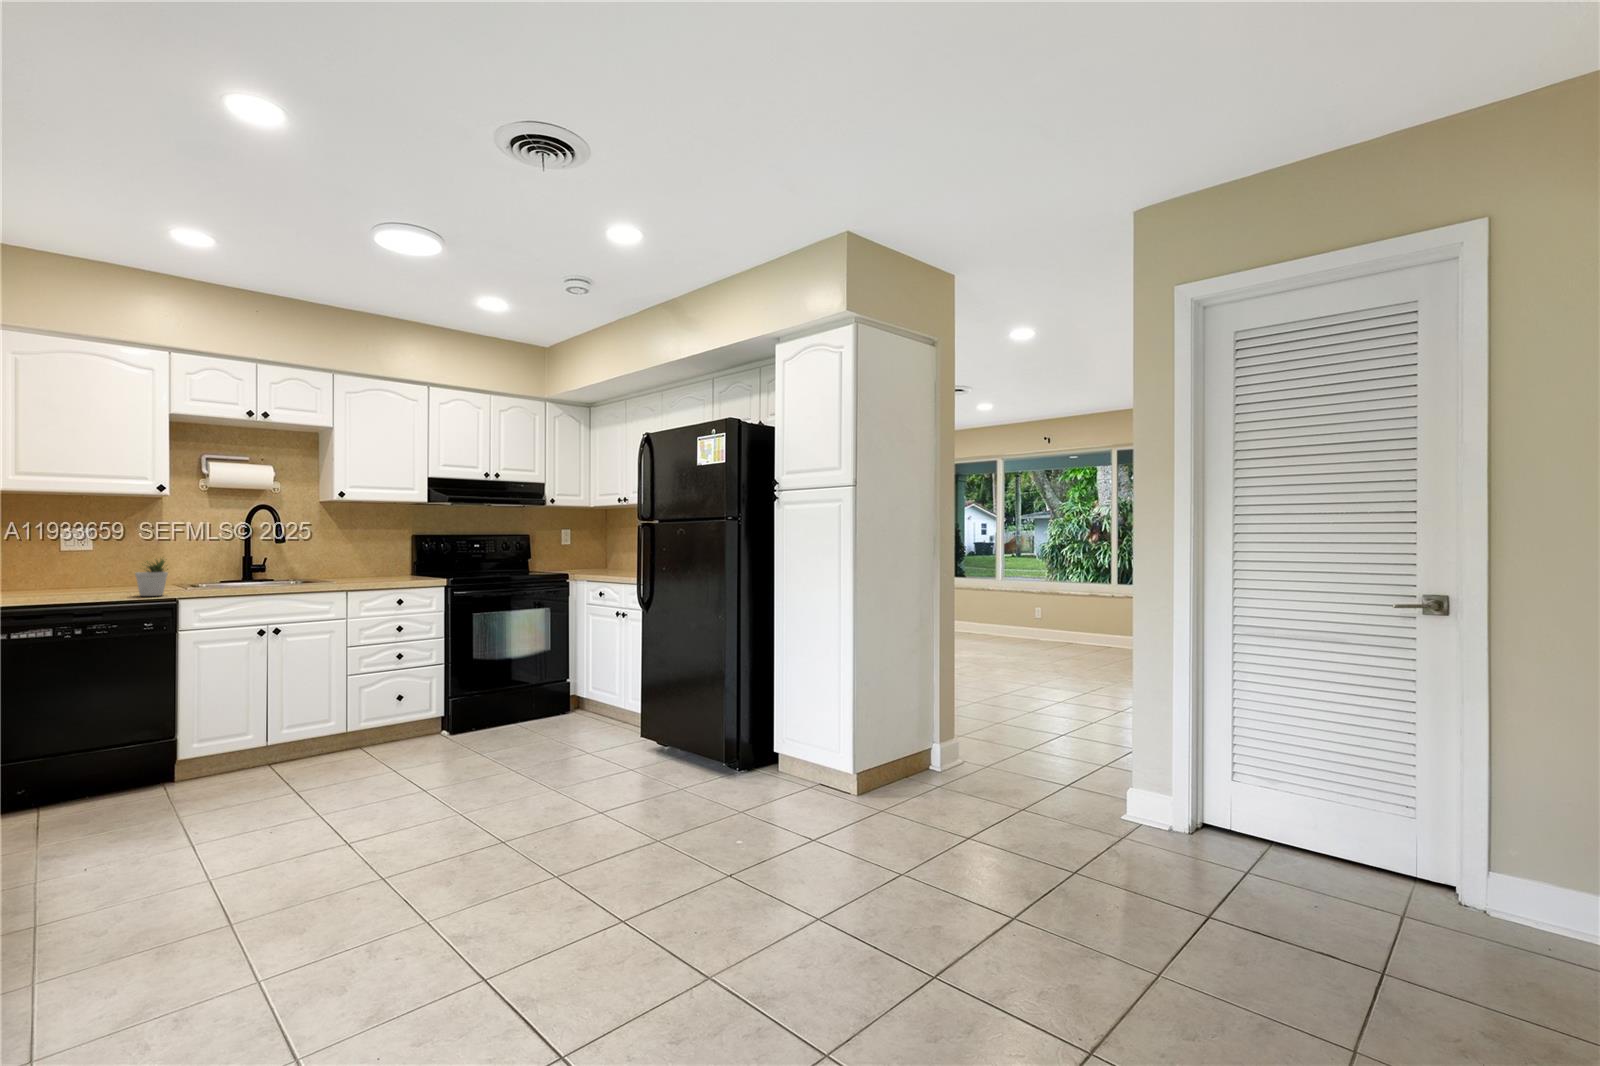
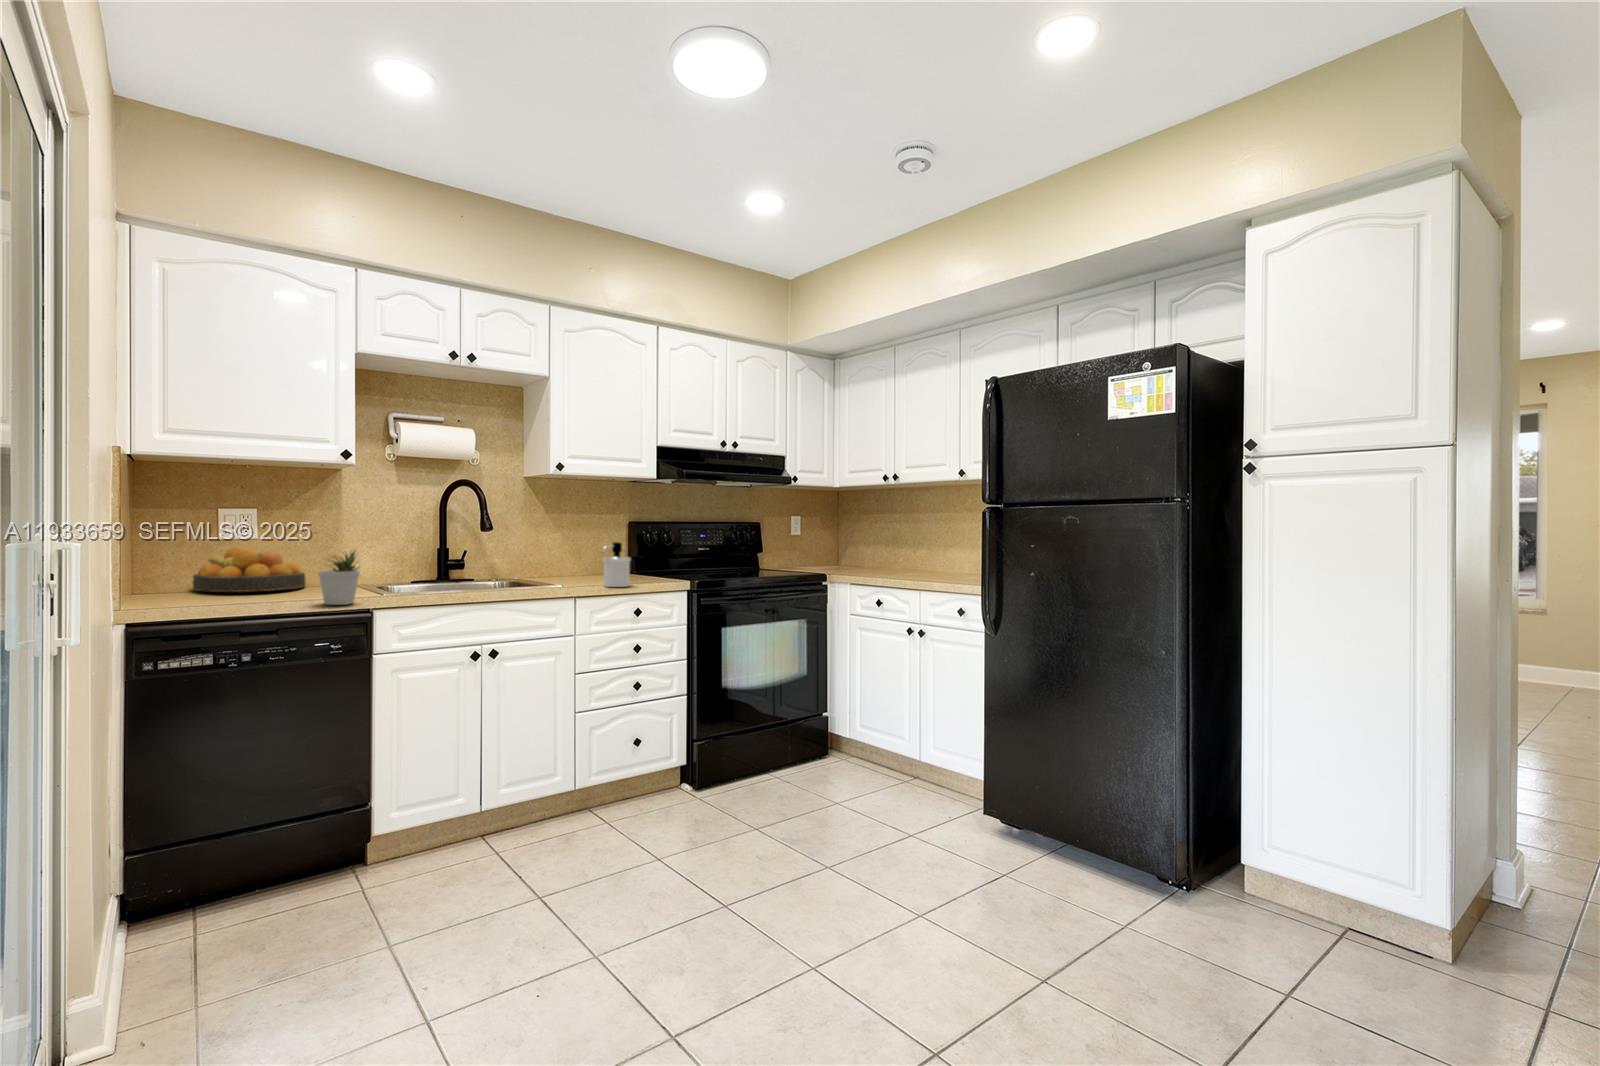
soap dispenser: none [371,551,397,584] -> present [602,542,631,587]
fruit bowl: none [38,557,130,589] -> present [193,547,306,592]

